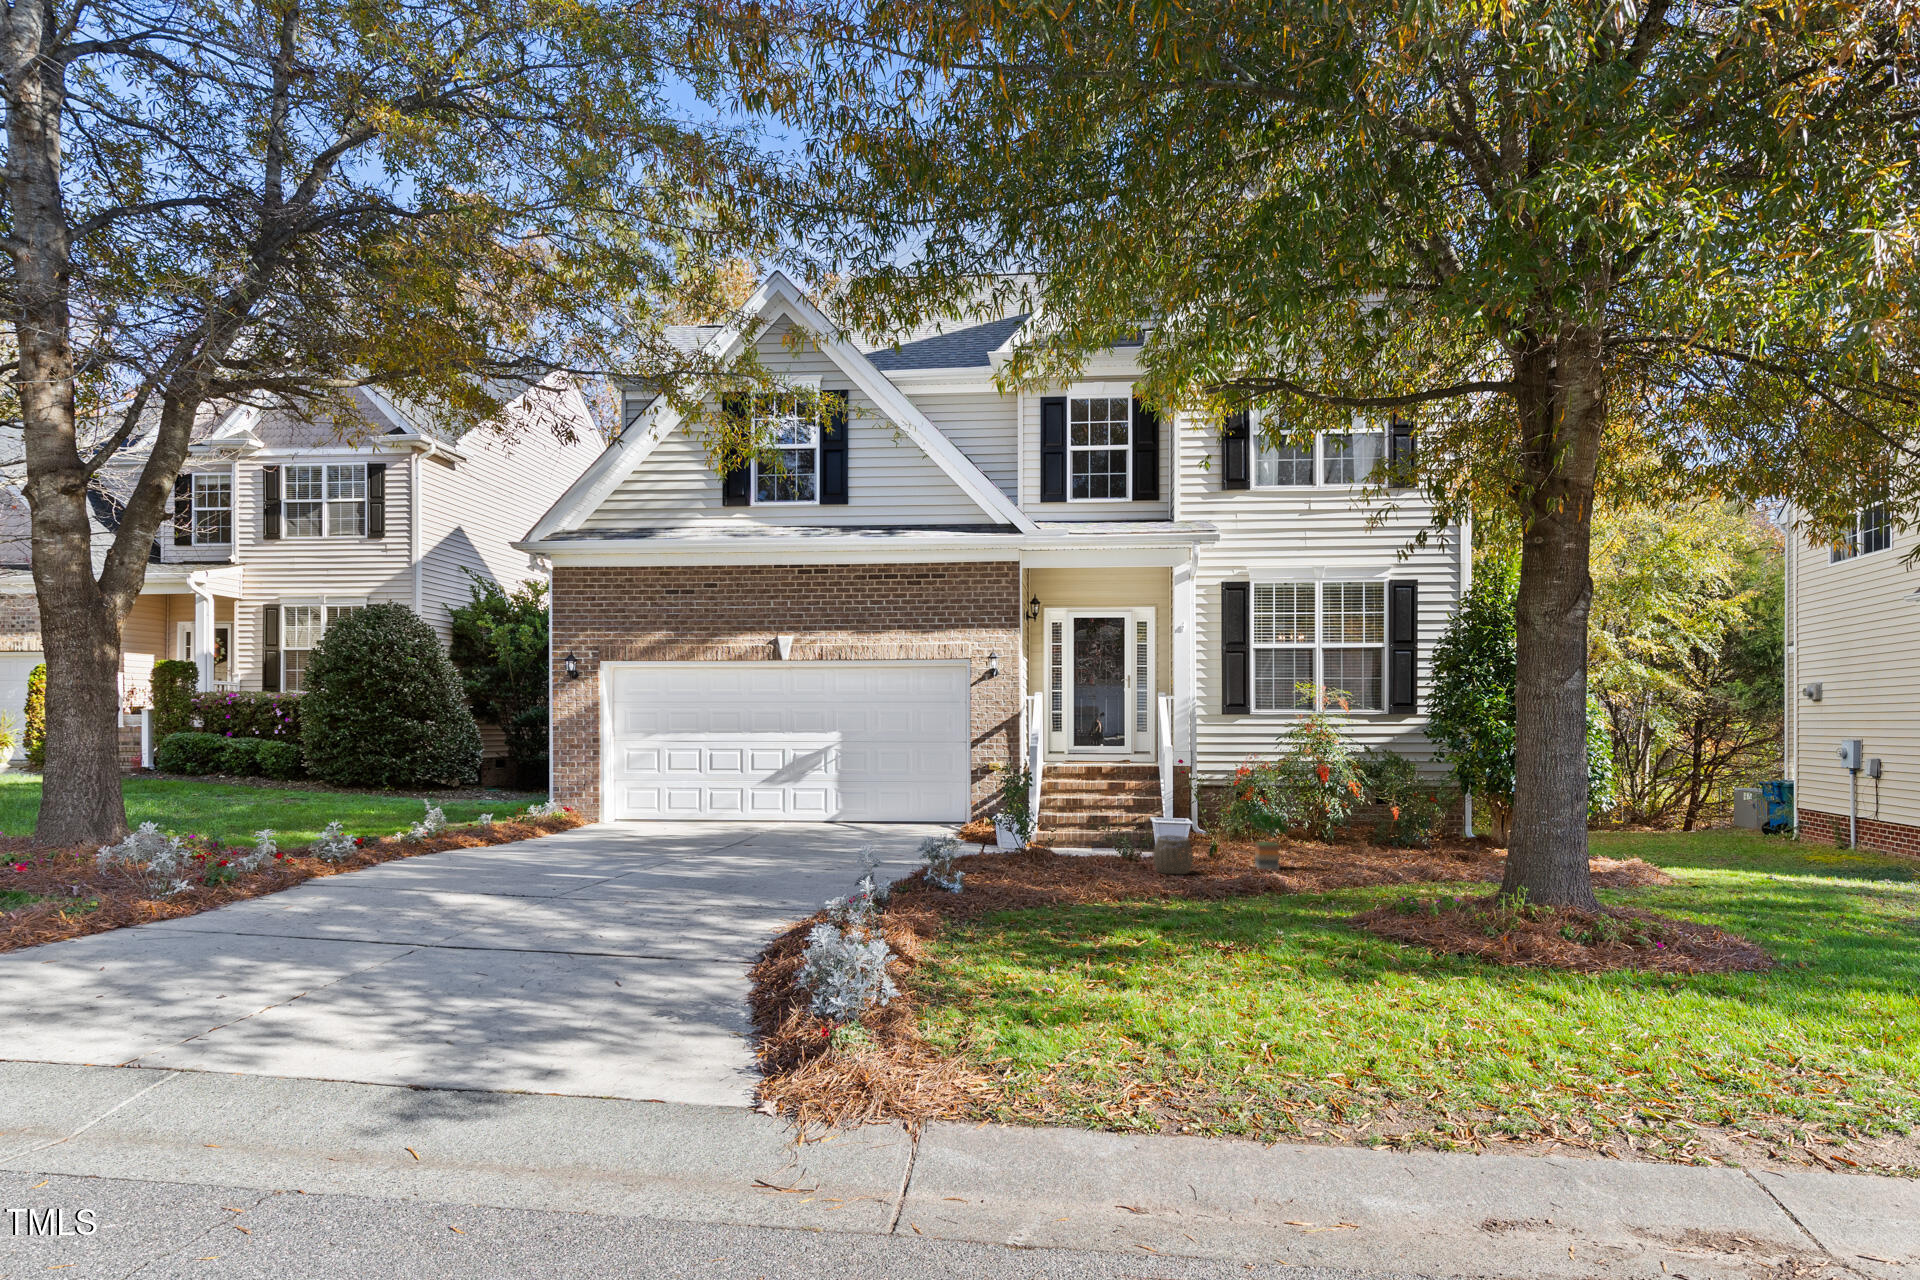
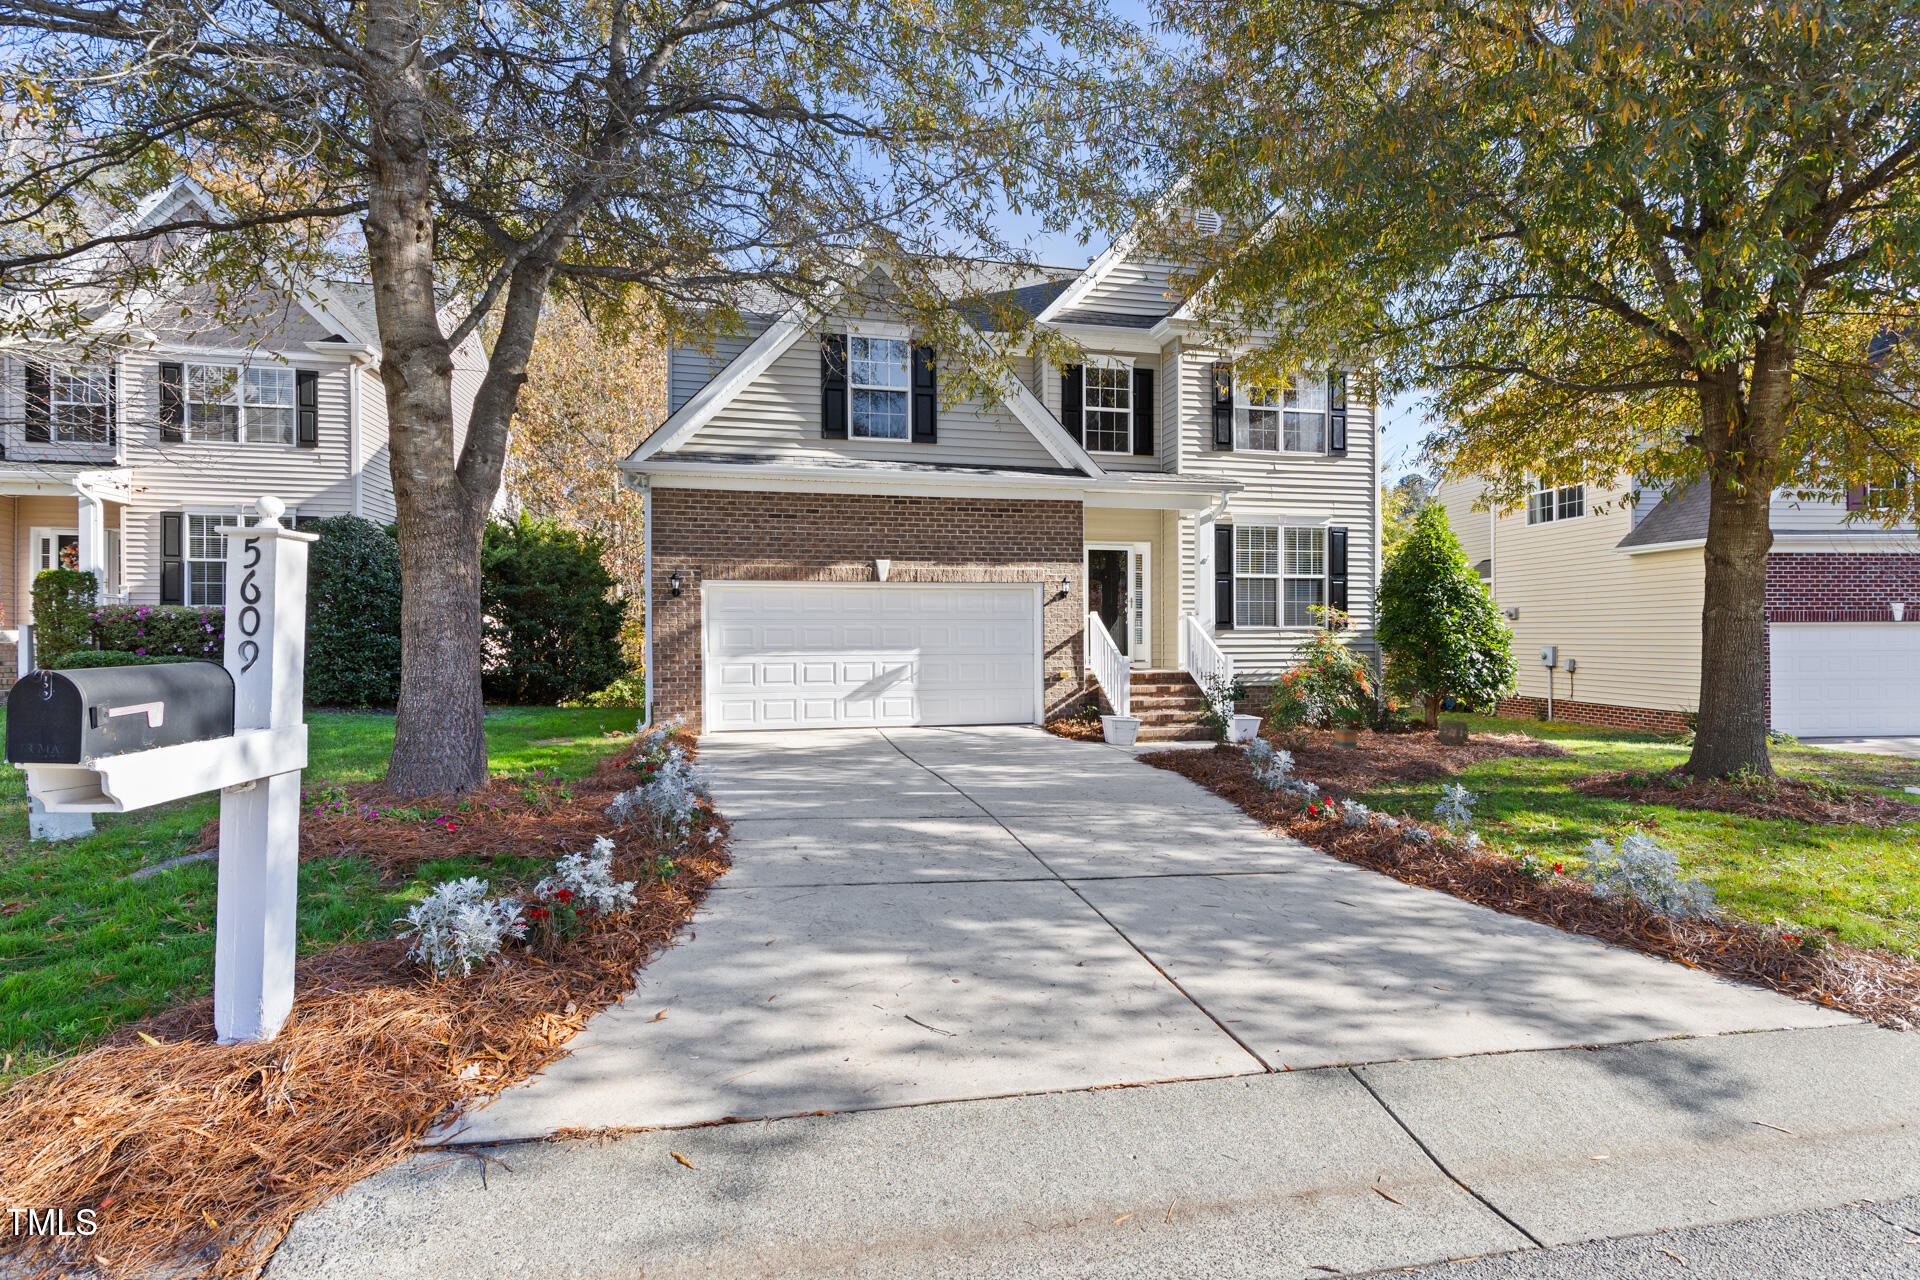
woven basket: present [1153,835,1193,874] -> present [1438,720,1469,746]

